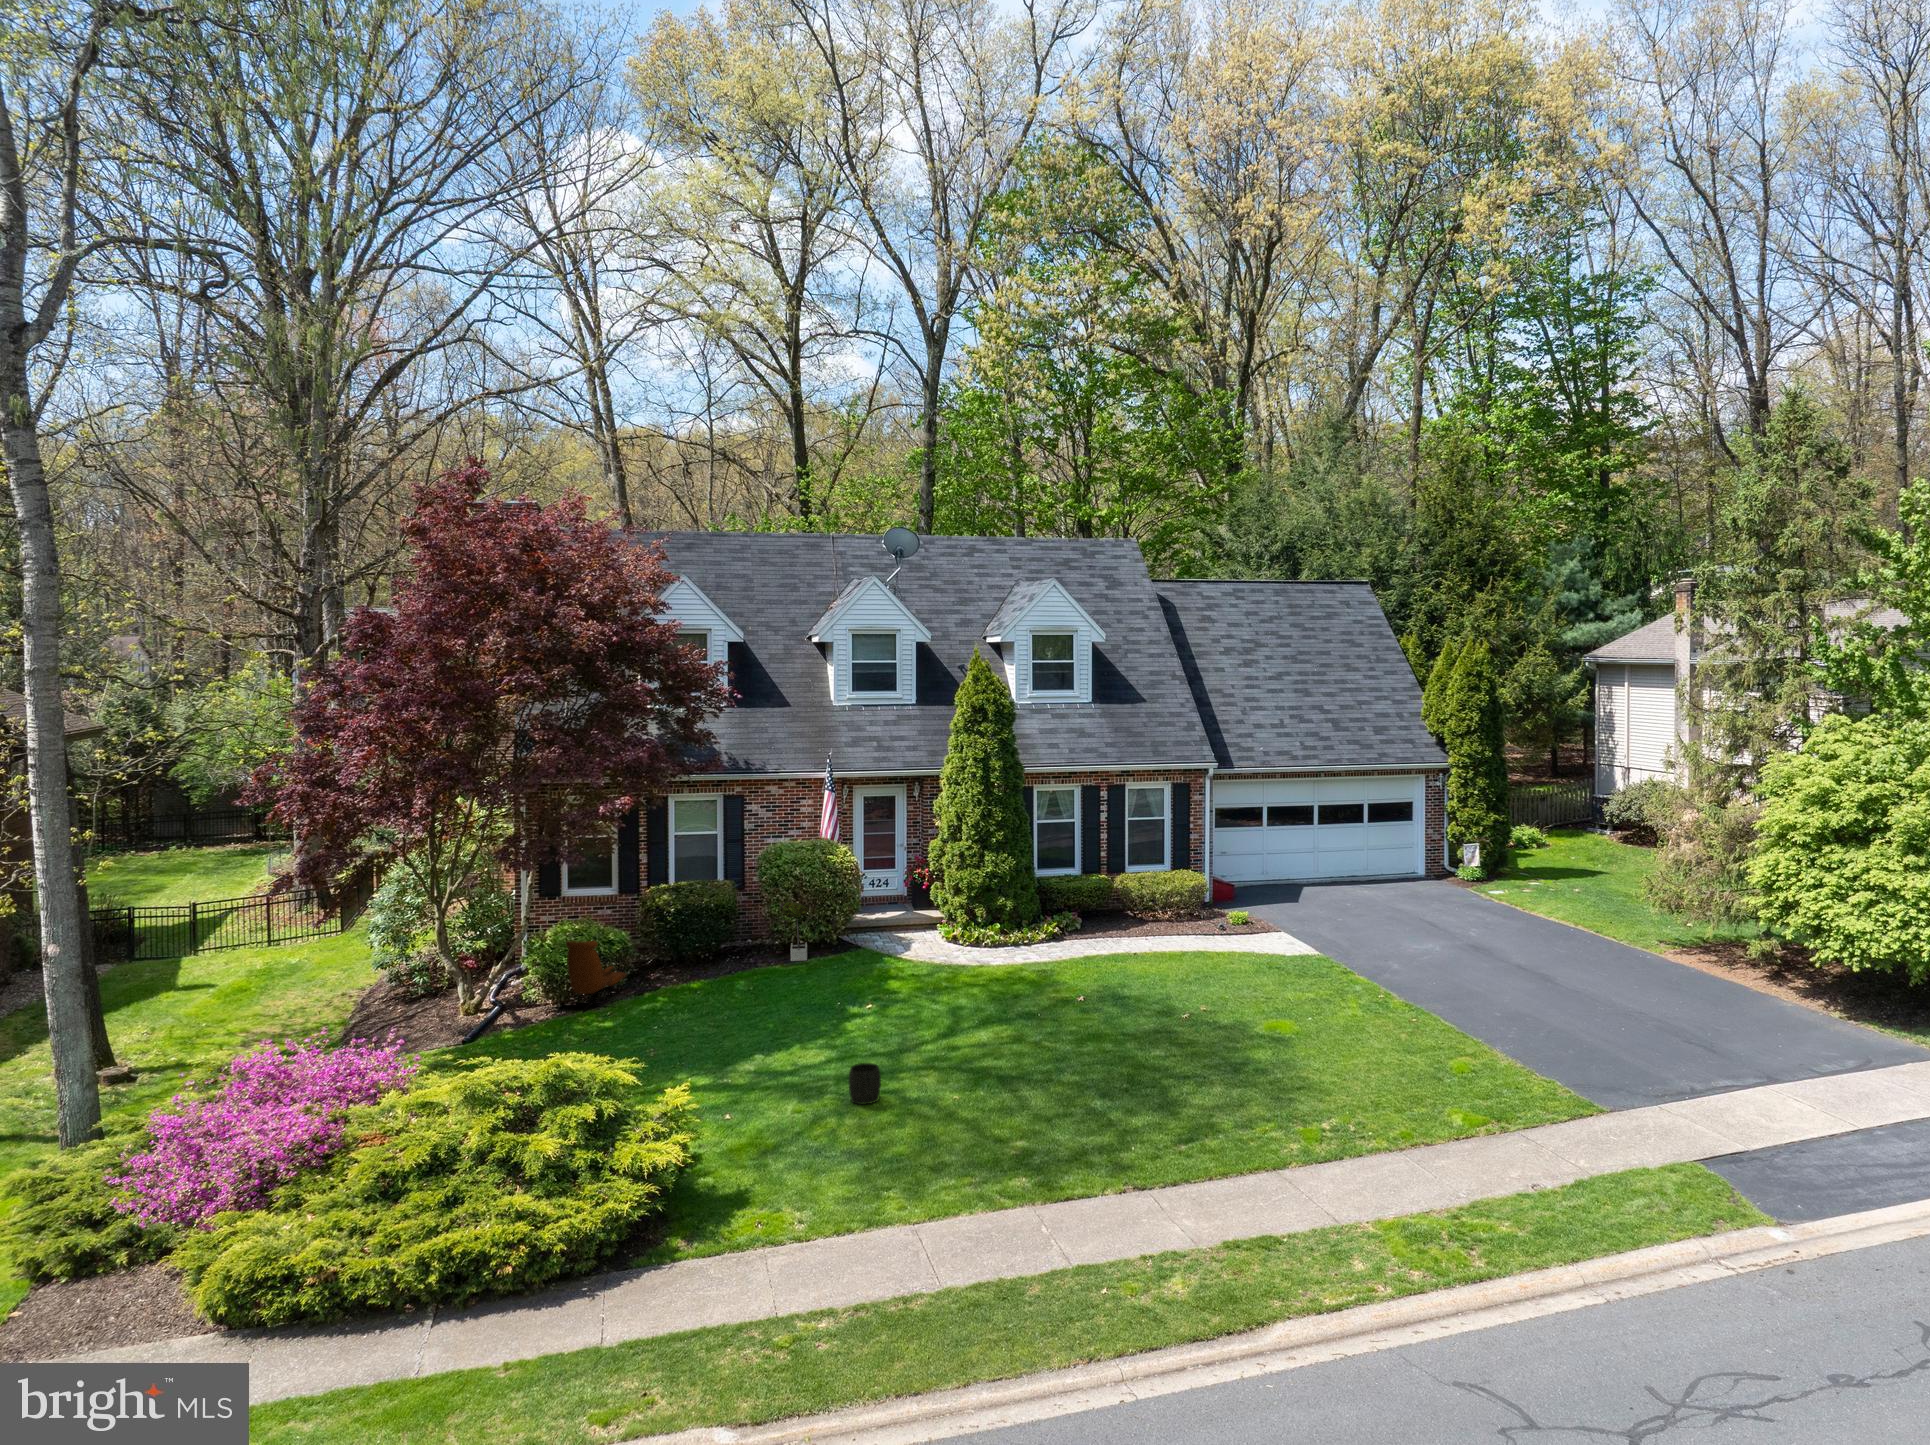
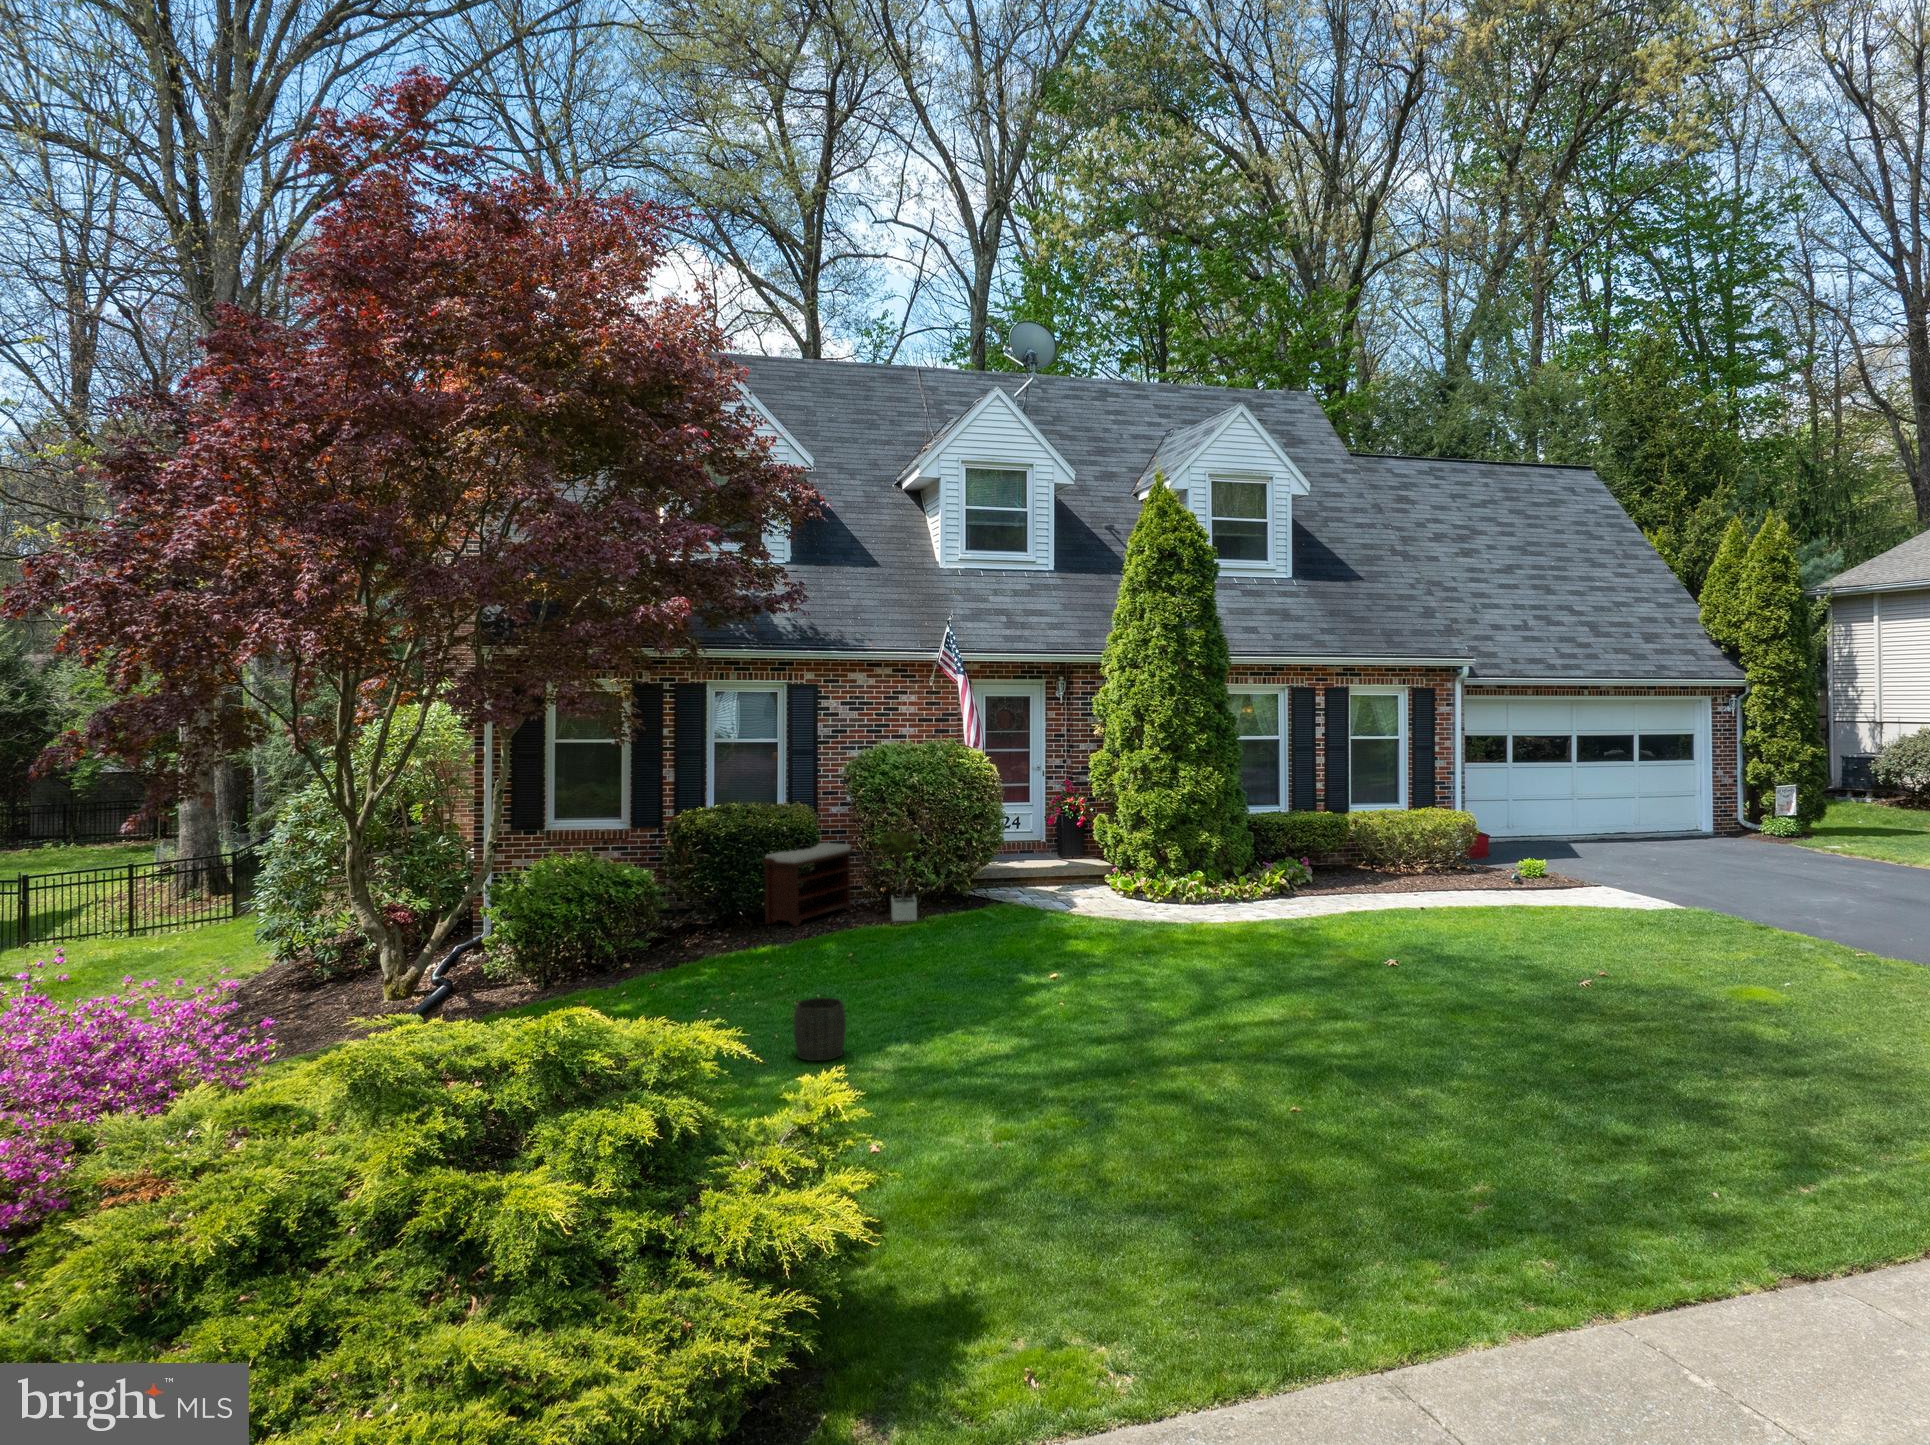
bench: none [704,907,769,966] -> present [762,843,853,927]
lounge chair: present [566,941,626,1007] -> none [553,864,648,984]
woven basket: present [848,1063,881,1104] -> present [794,998,846,1061]

